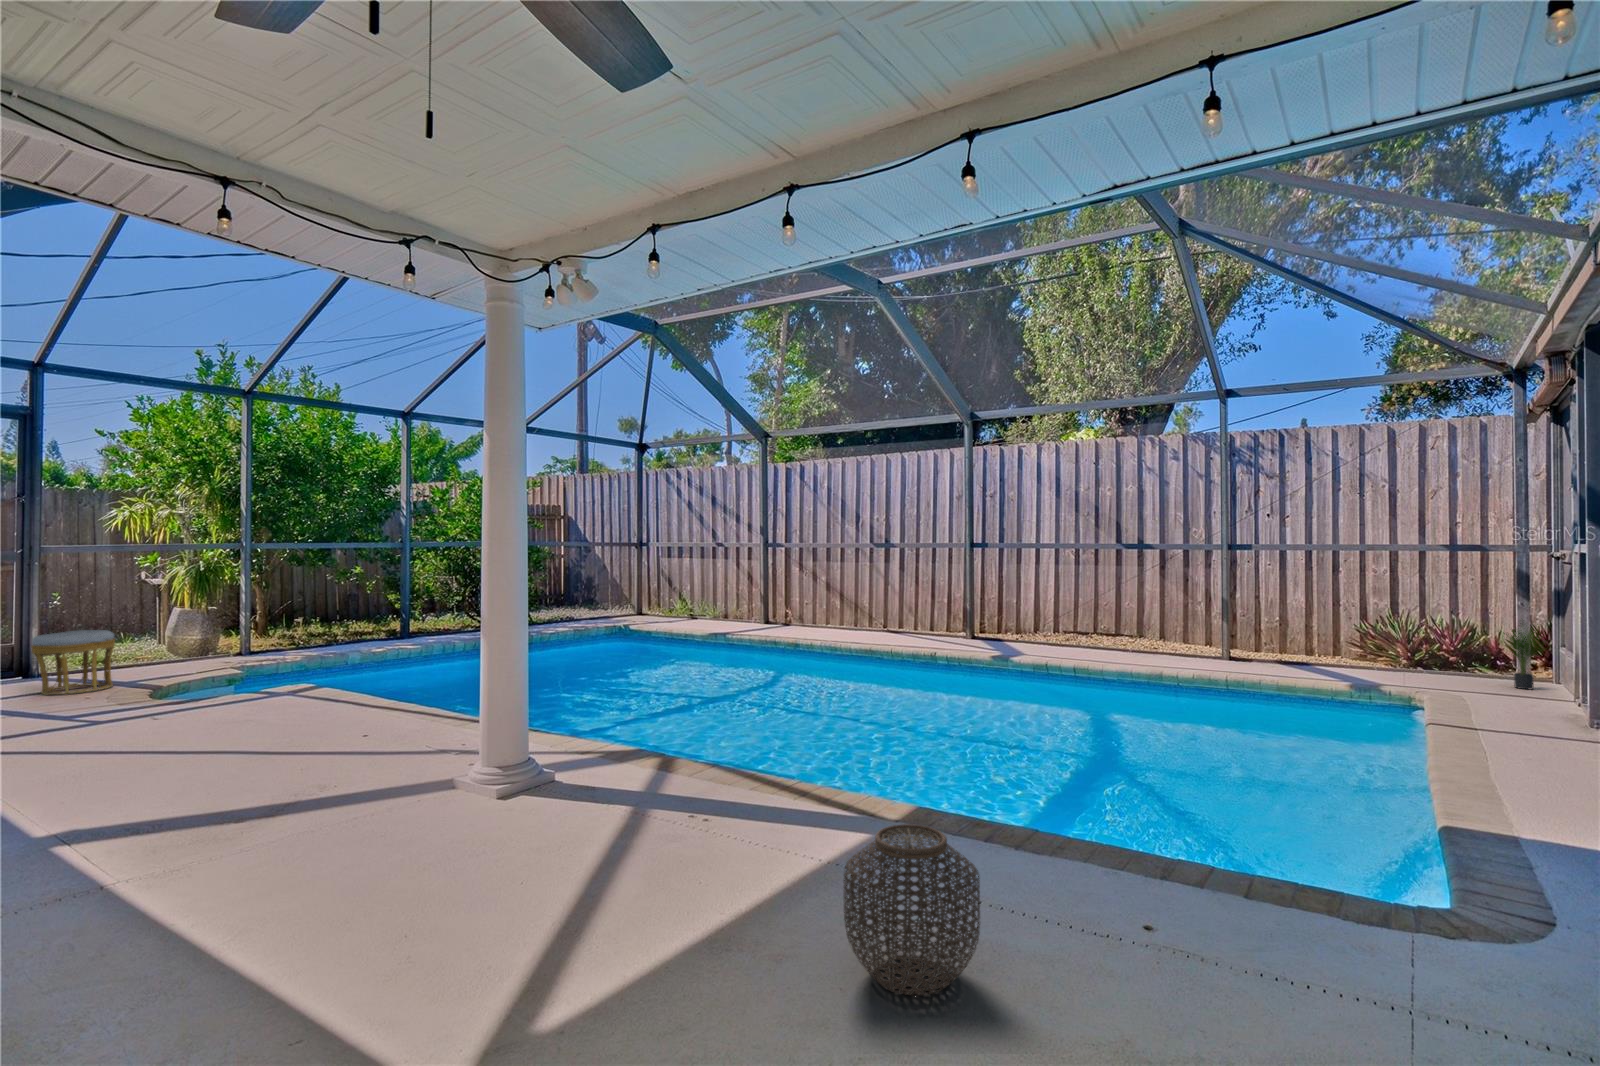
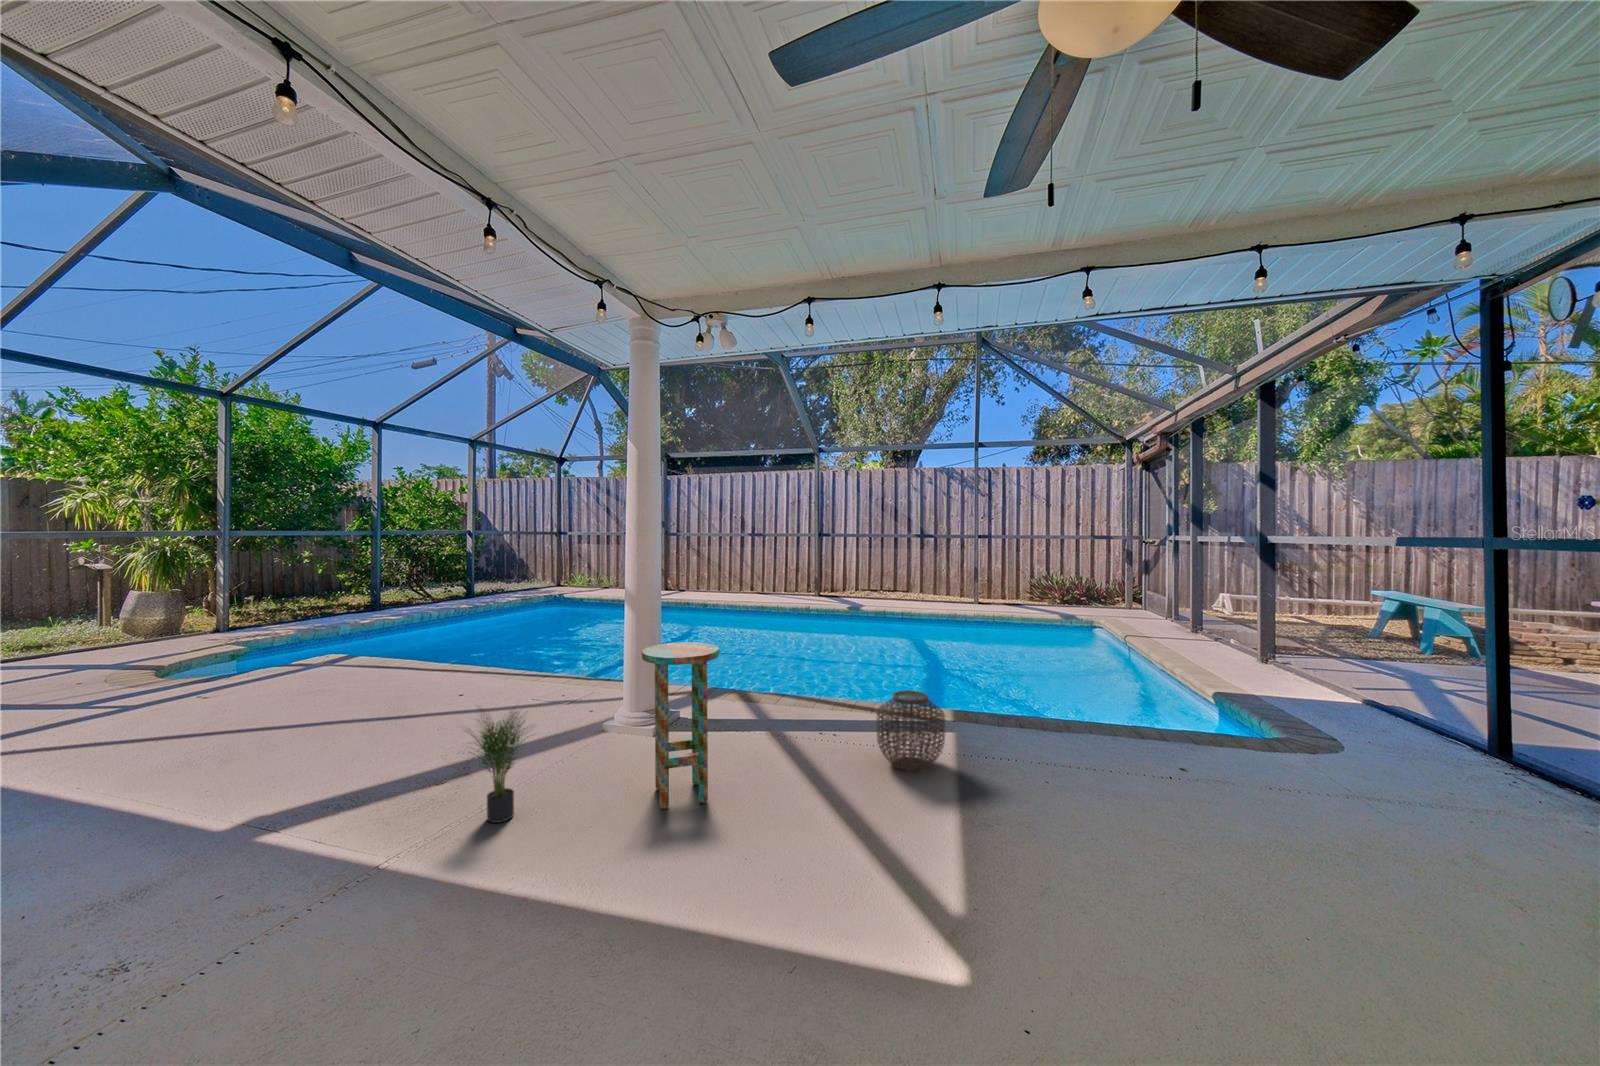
potted plant: present [1504,624,1541,689] -> present [470,708,529,823]
ottoman: present [31,630,115,695] -> none [47,615,131,673]
side table: none [380,705,527,1006] -> present [642,642,719,809]

